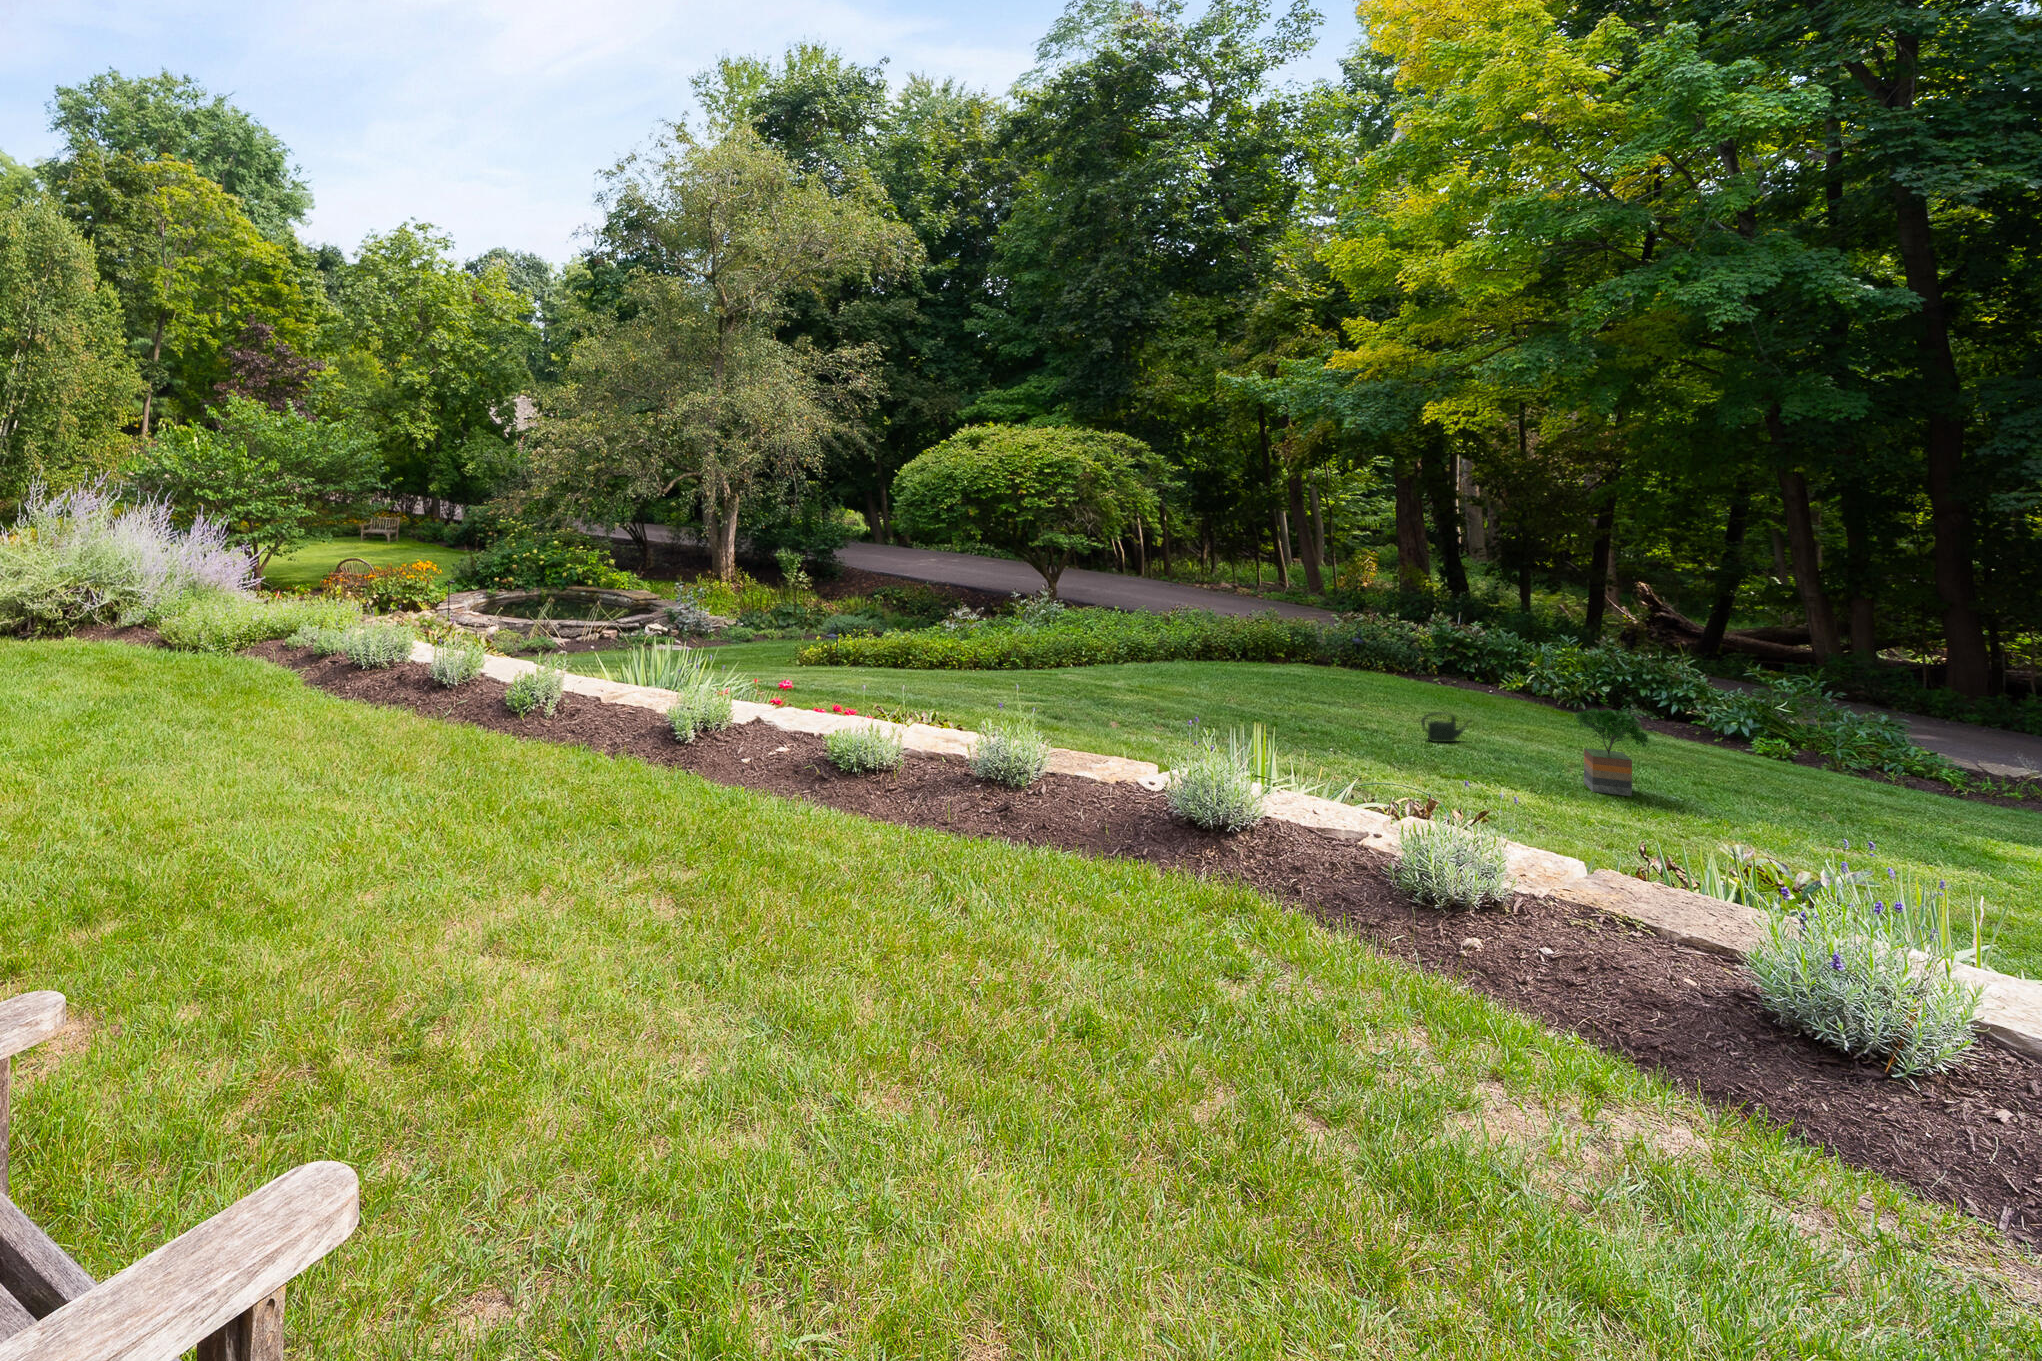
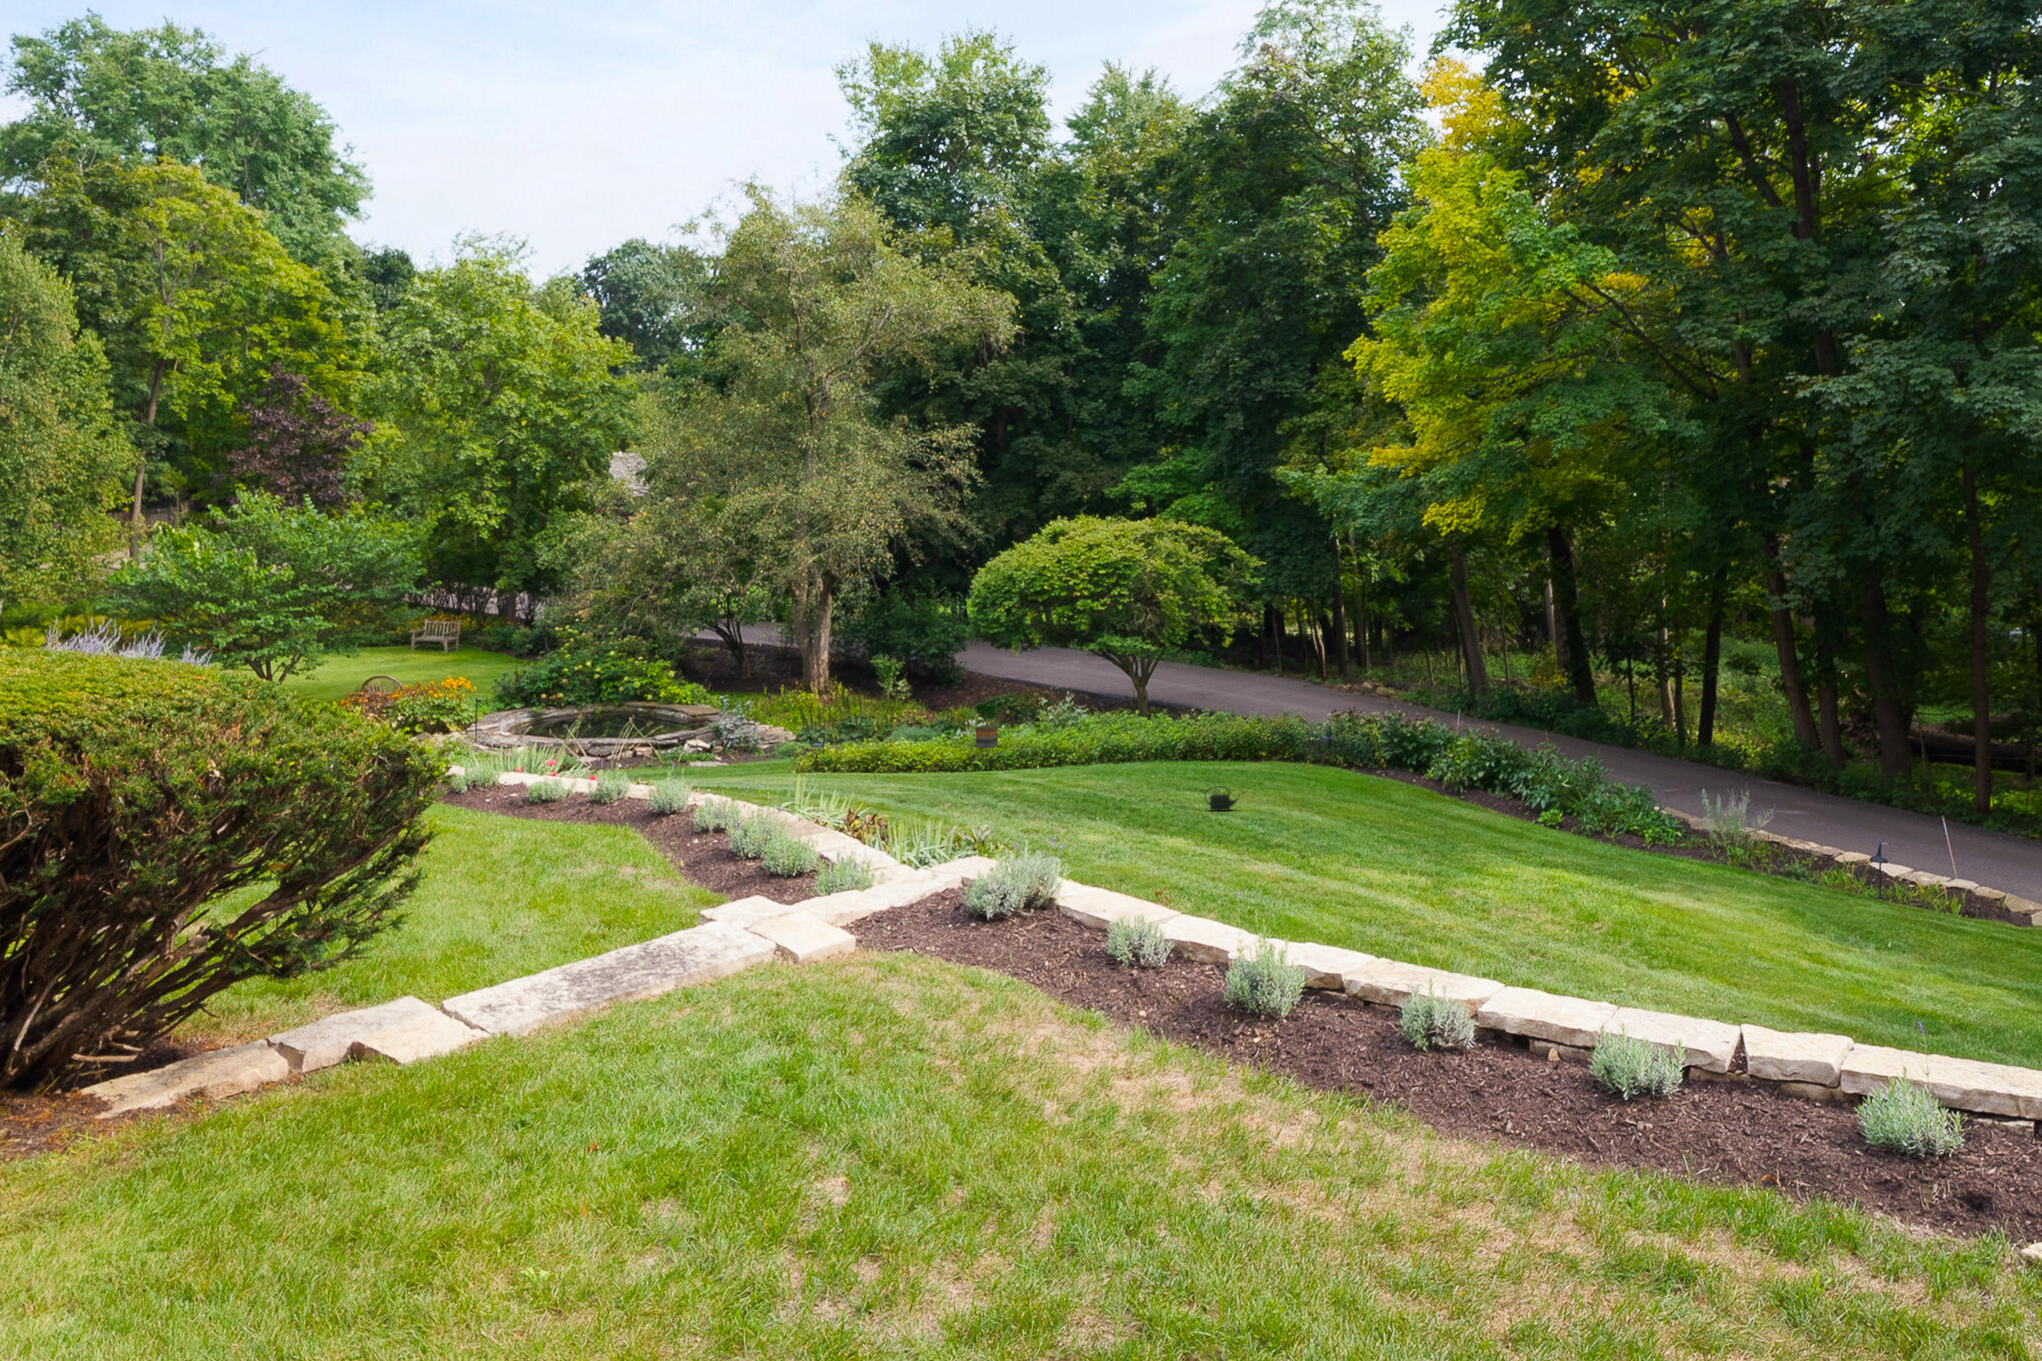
potted tree: present [1574,708,1649,796] -> present [975,702,1001,748]

